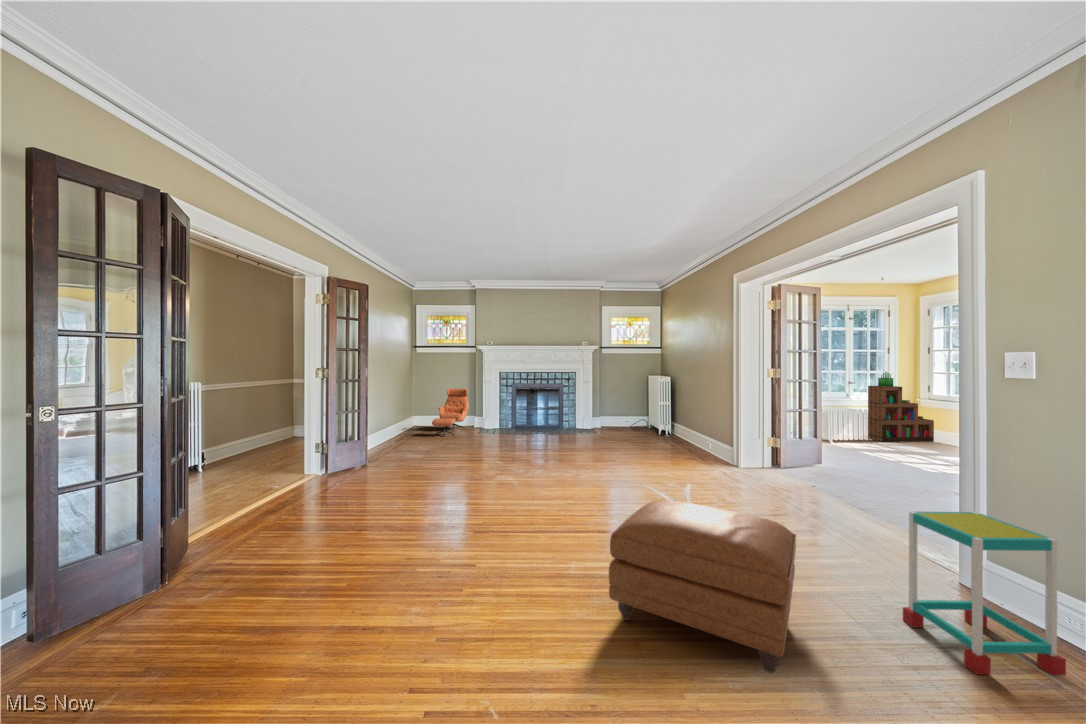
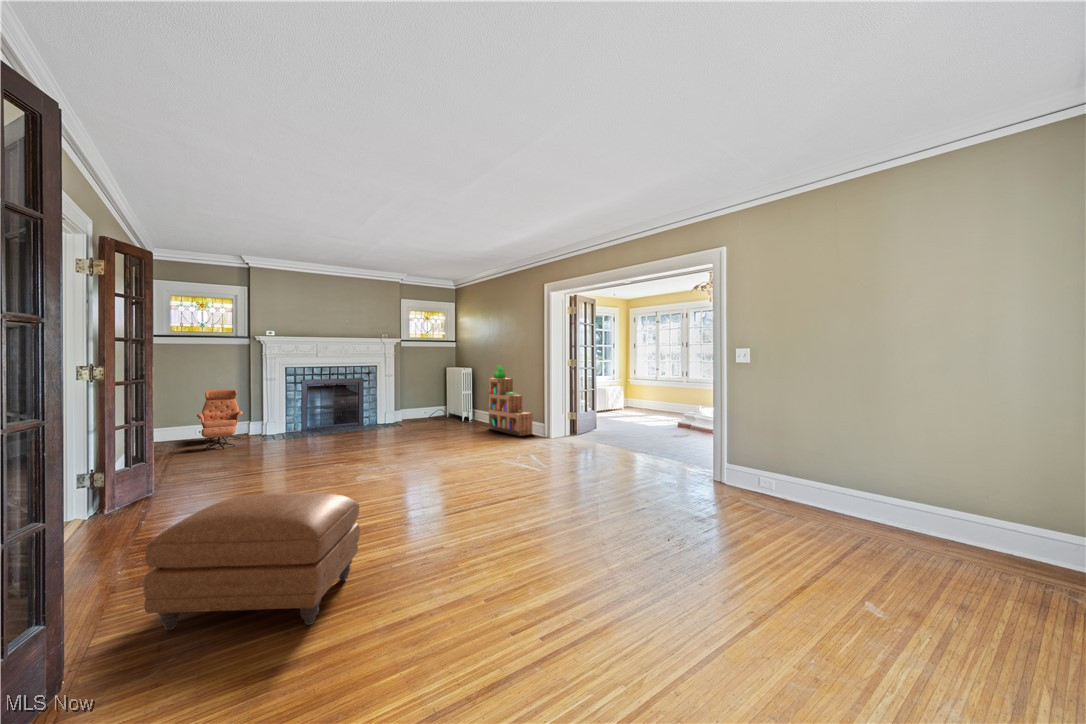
bookshelf: present [868,372,934,442] -> present [489,366,533,436]
ottoman: present [609,500,796,673] -> present [143,493,360,630]
side table: present [903,512,1066,675] -> none [702,431,761,504]

